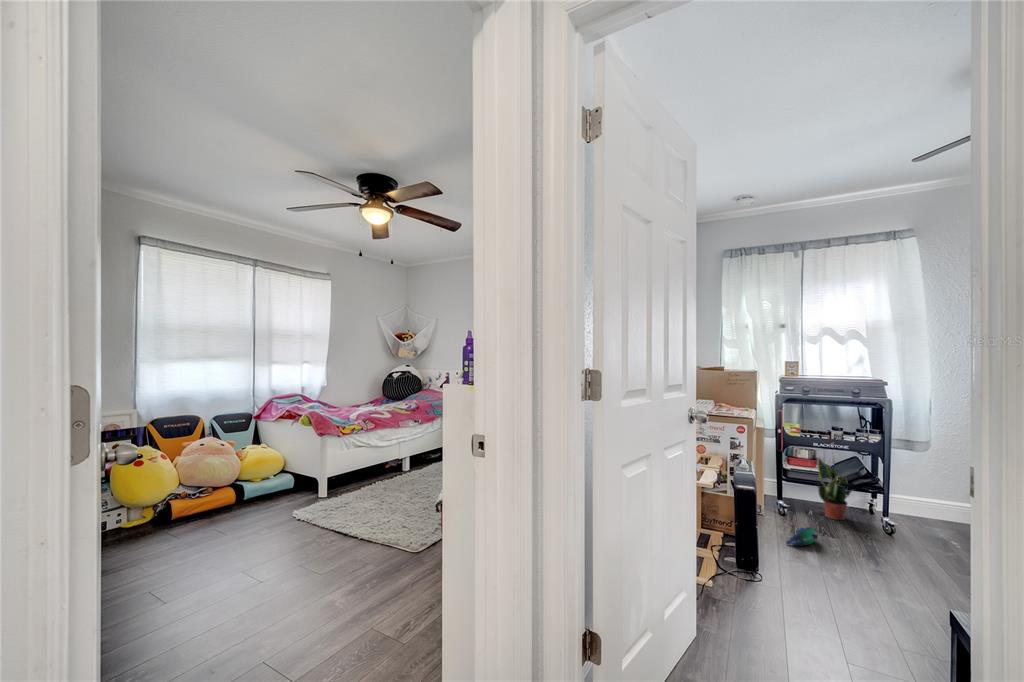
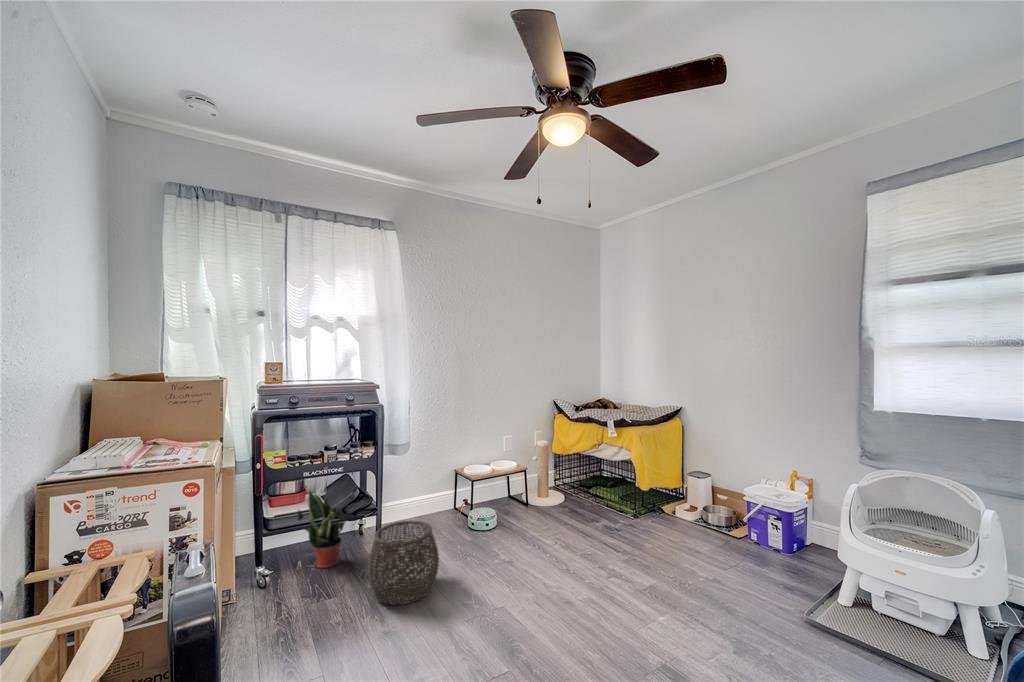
woven basket: none [864,499,942,567] -> present [368,521,439,605]
plush toy: present [786,527,818,546] -> none [272,607,317,659]

